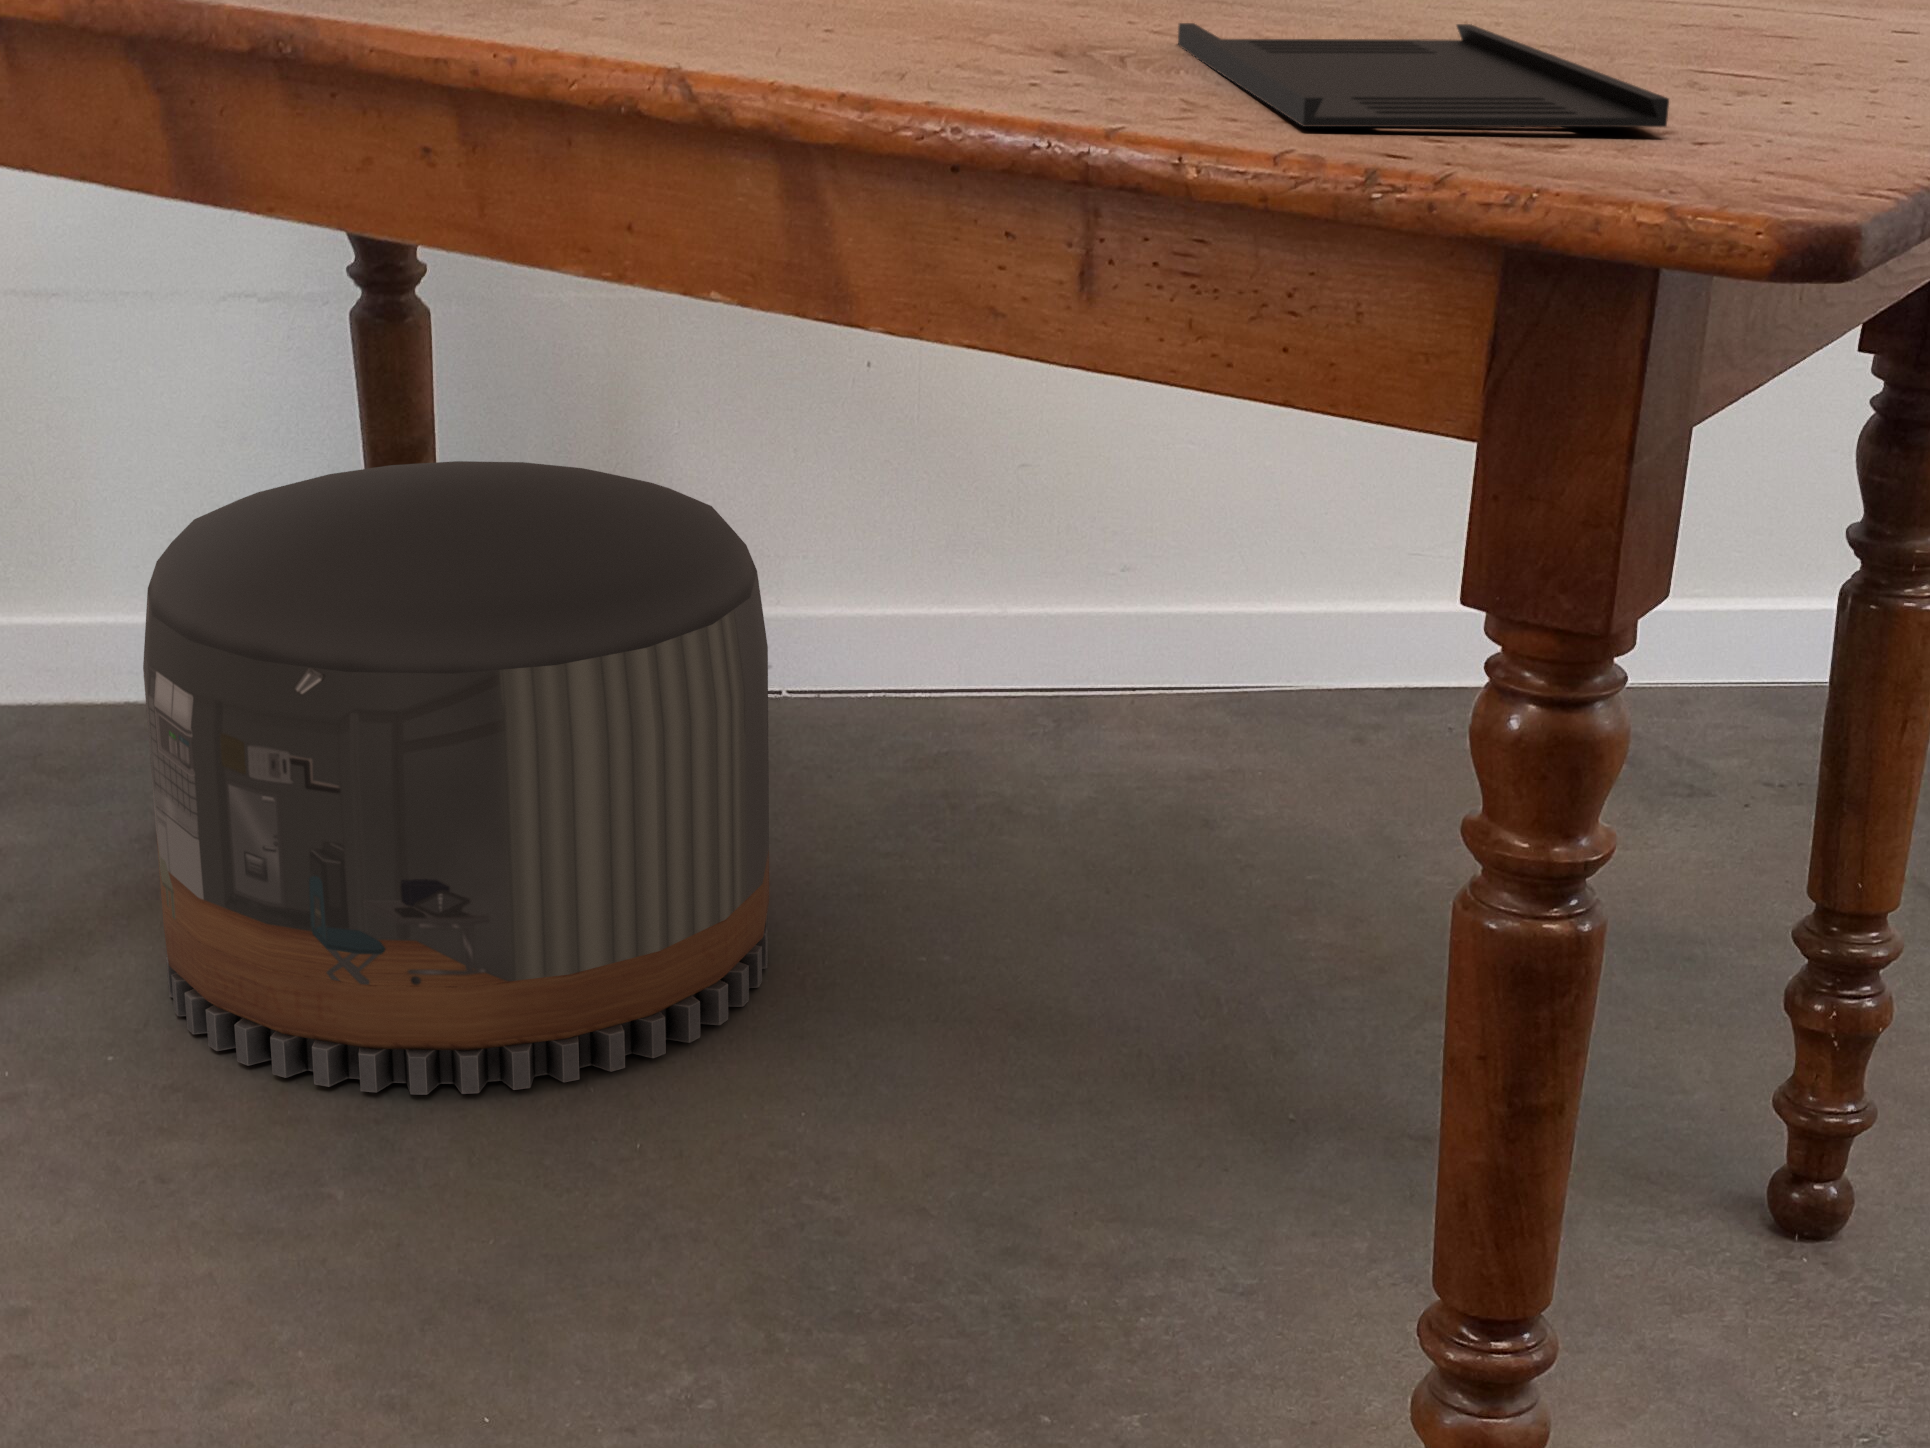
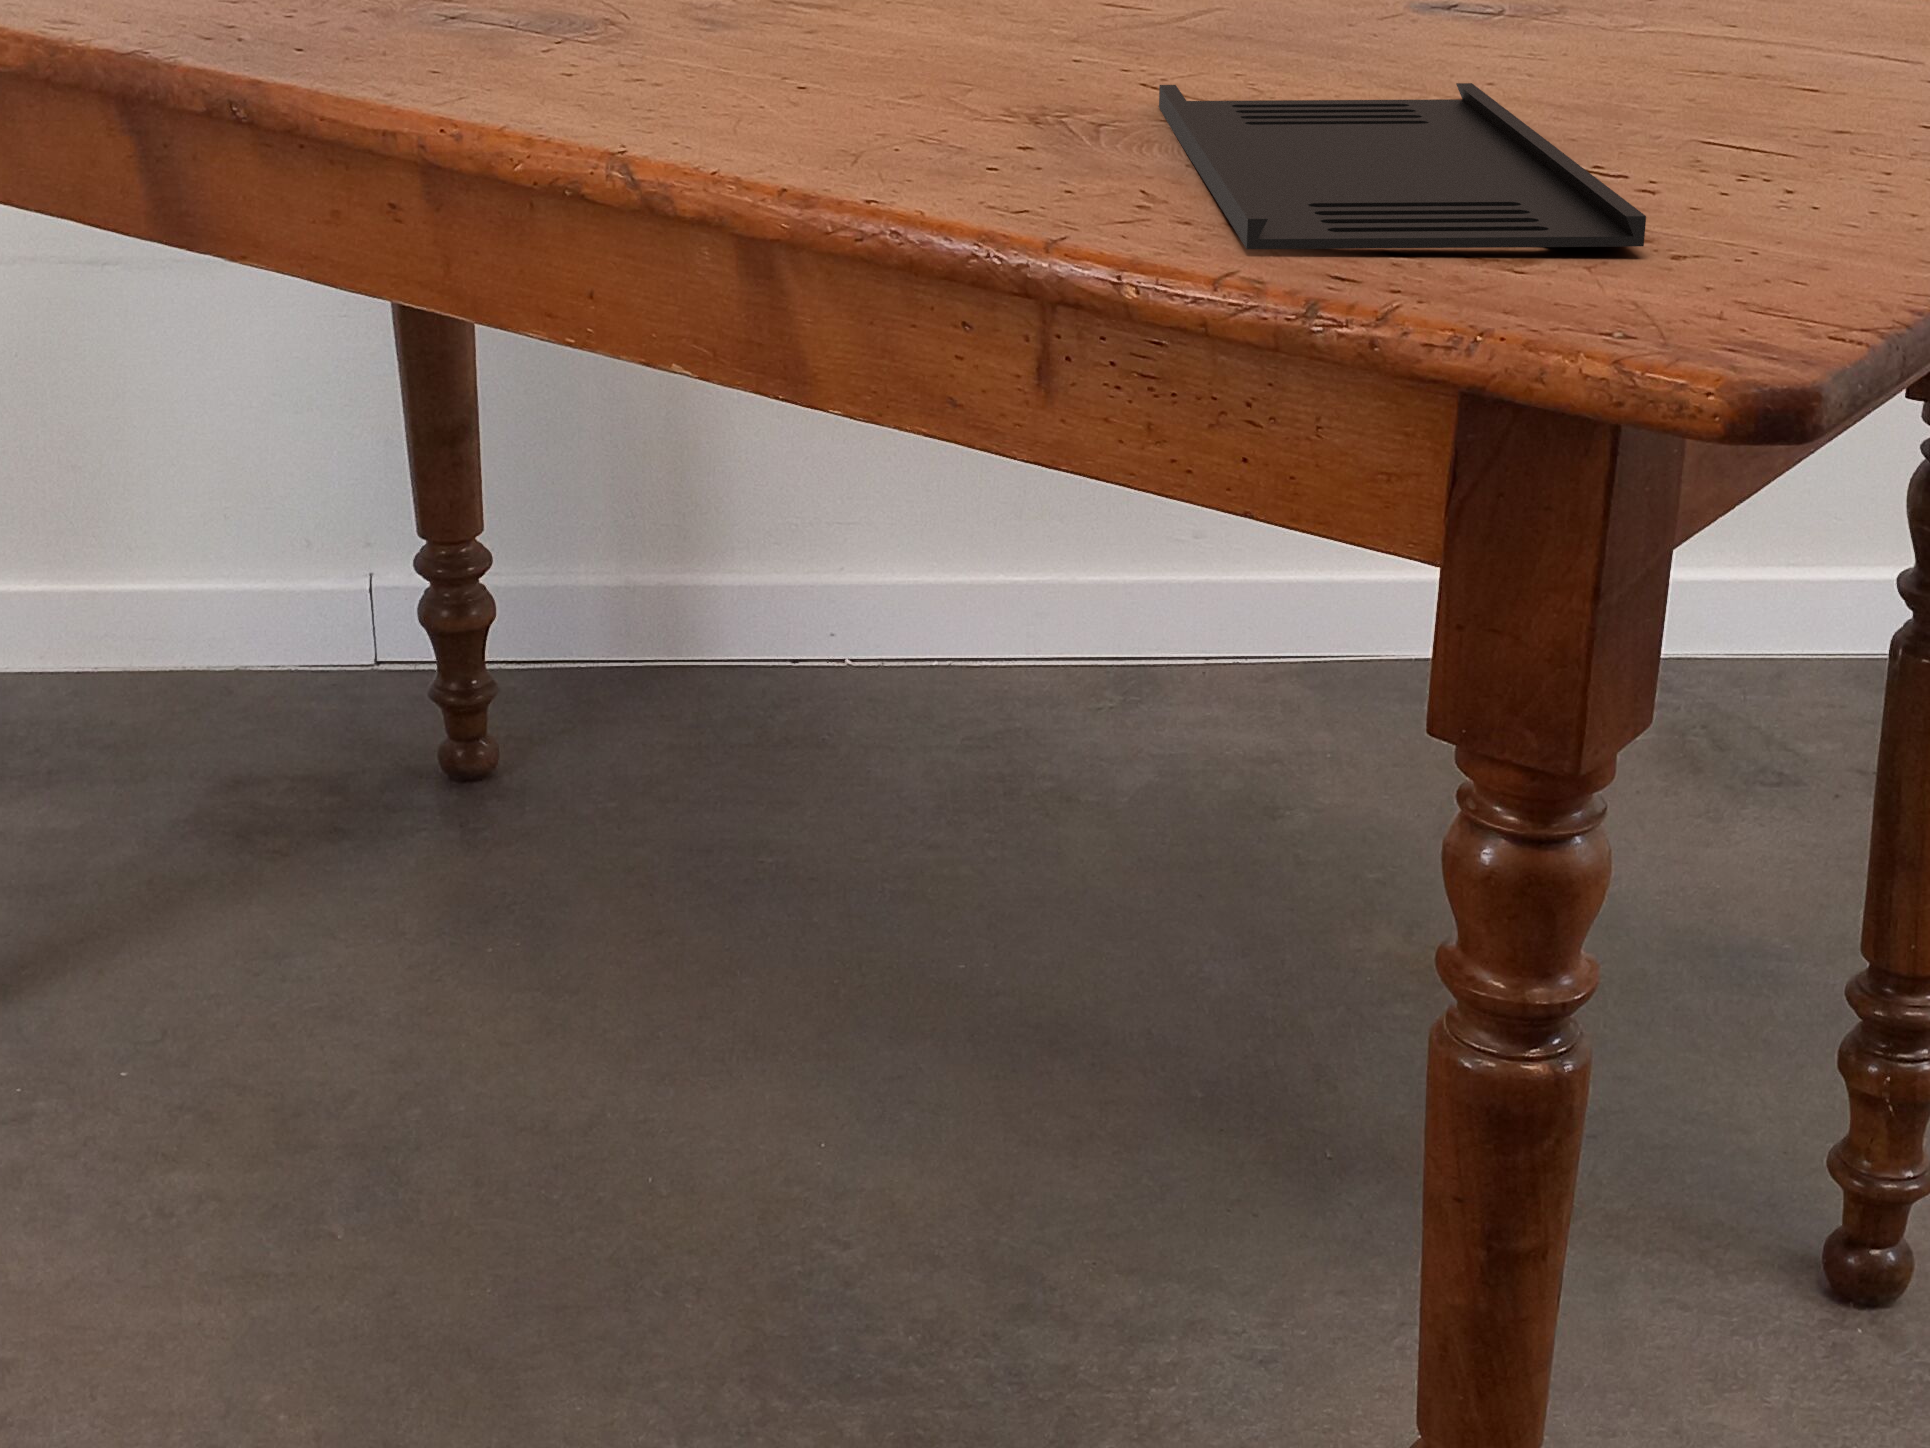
pouf: present [143,461,769,1095] -> none [162,461,801,1122]

